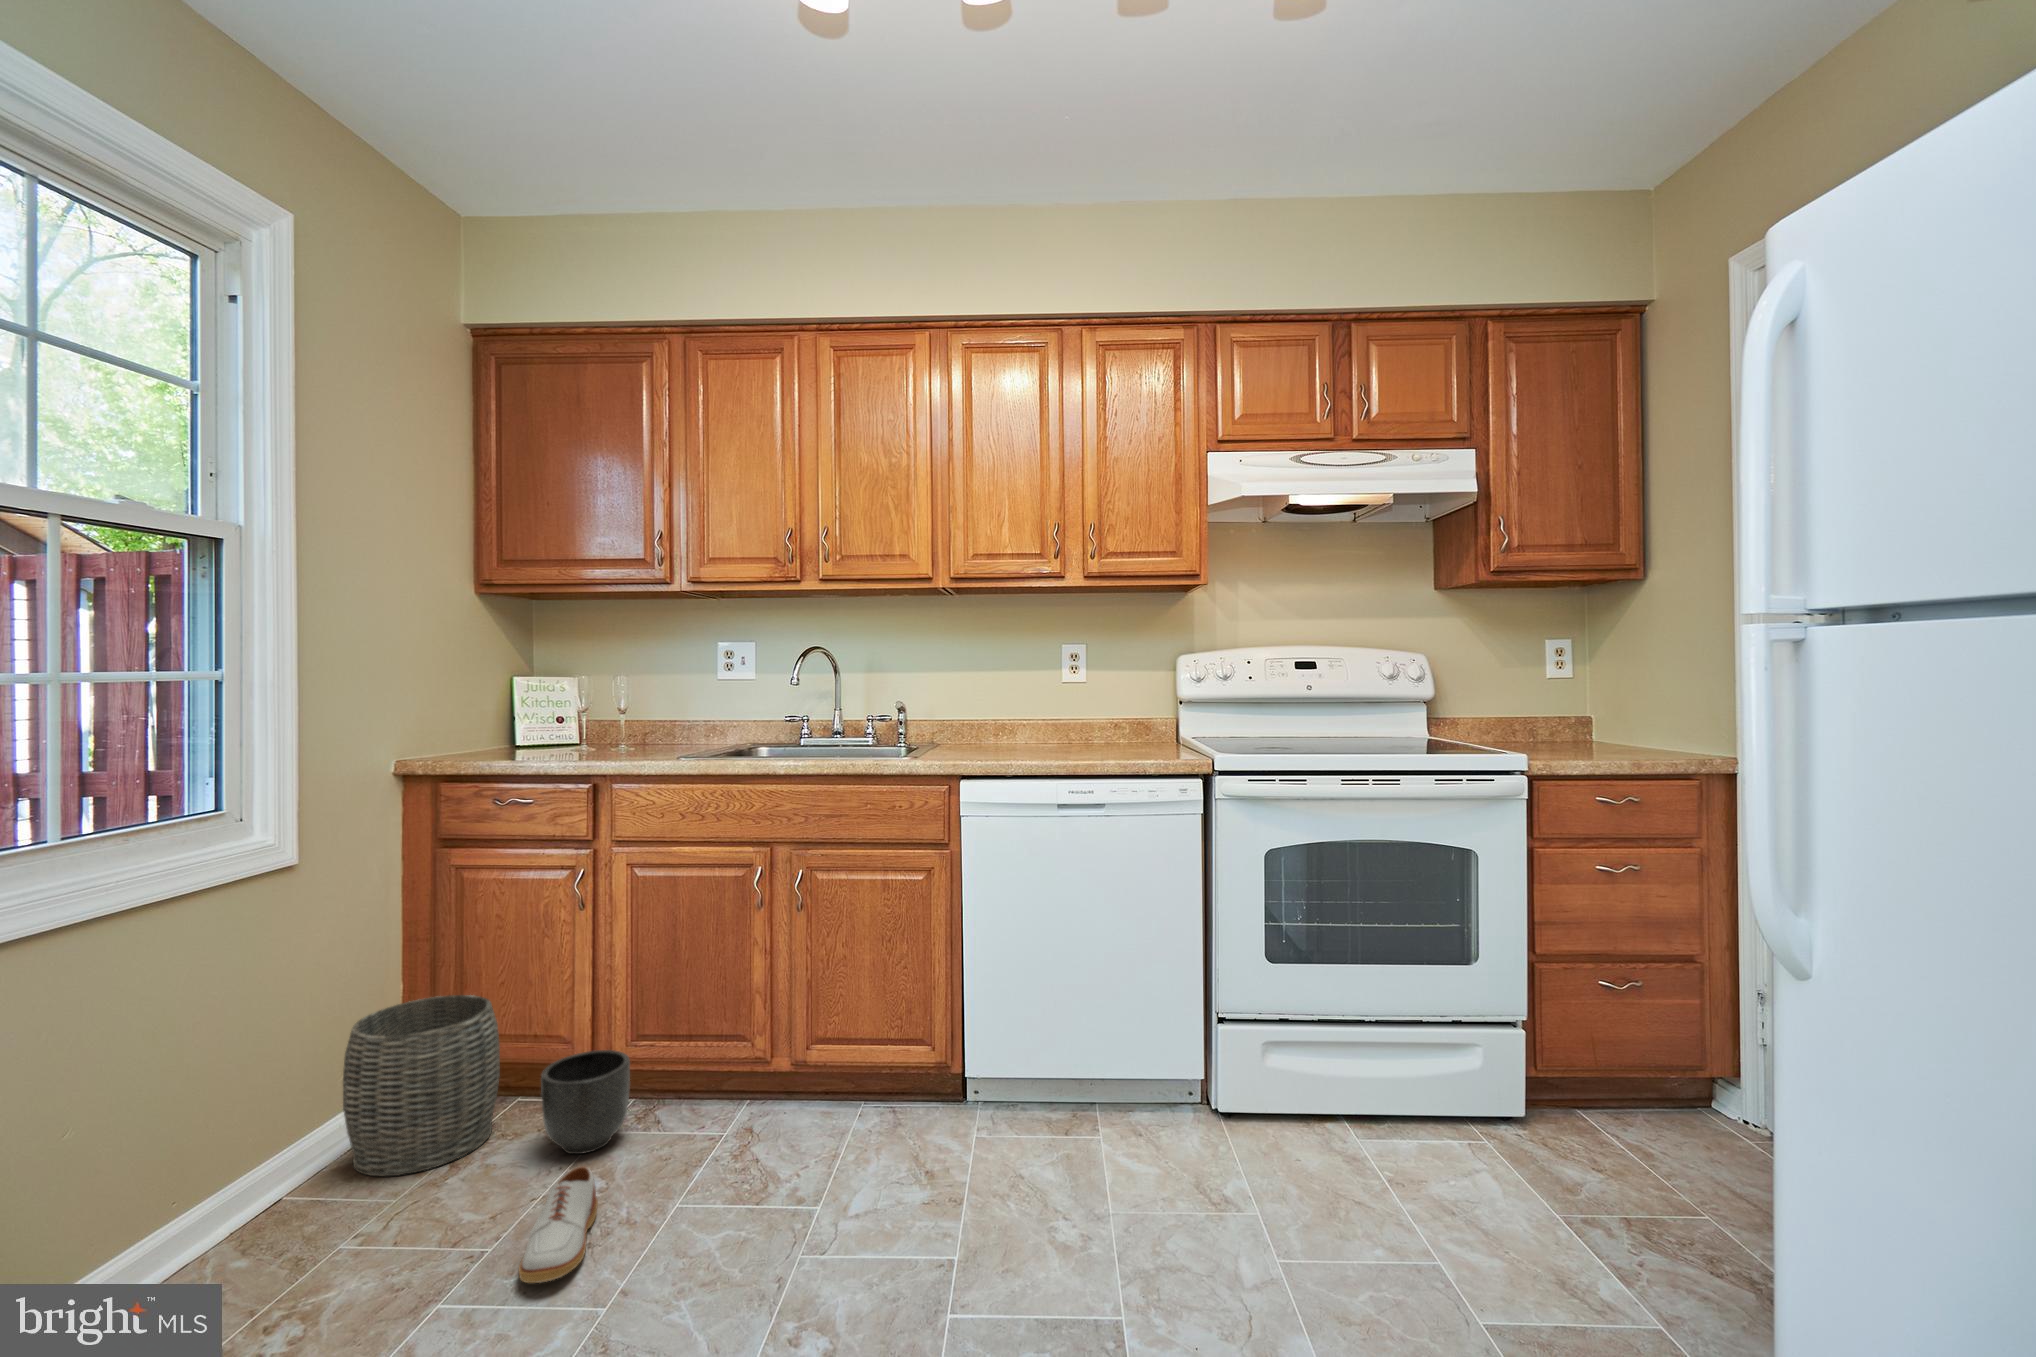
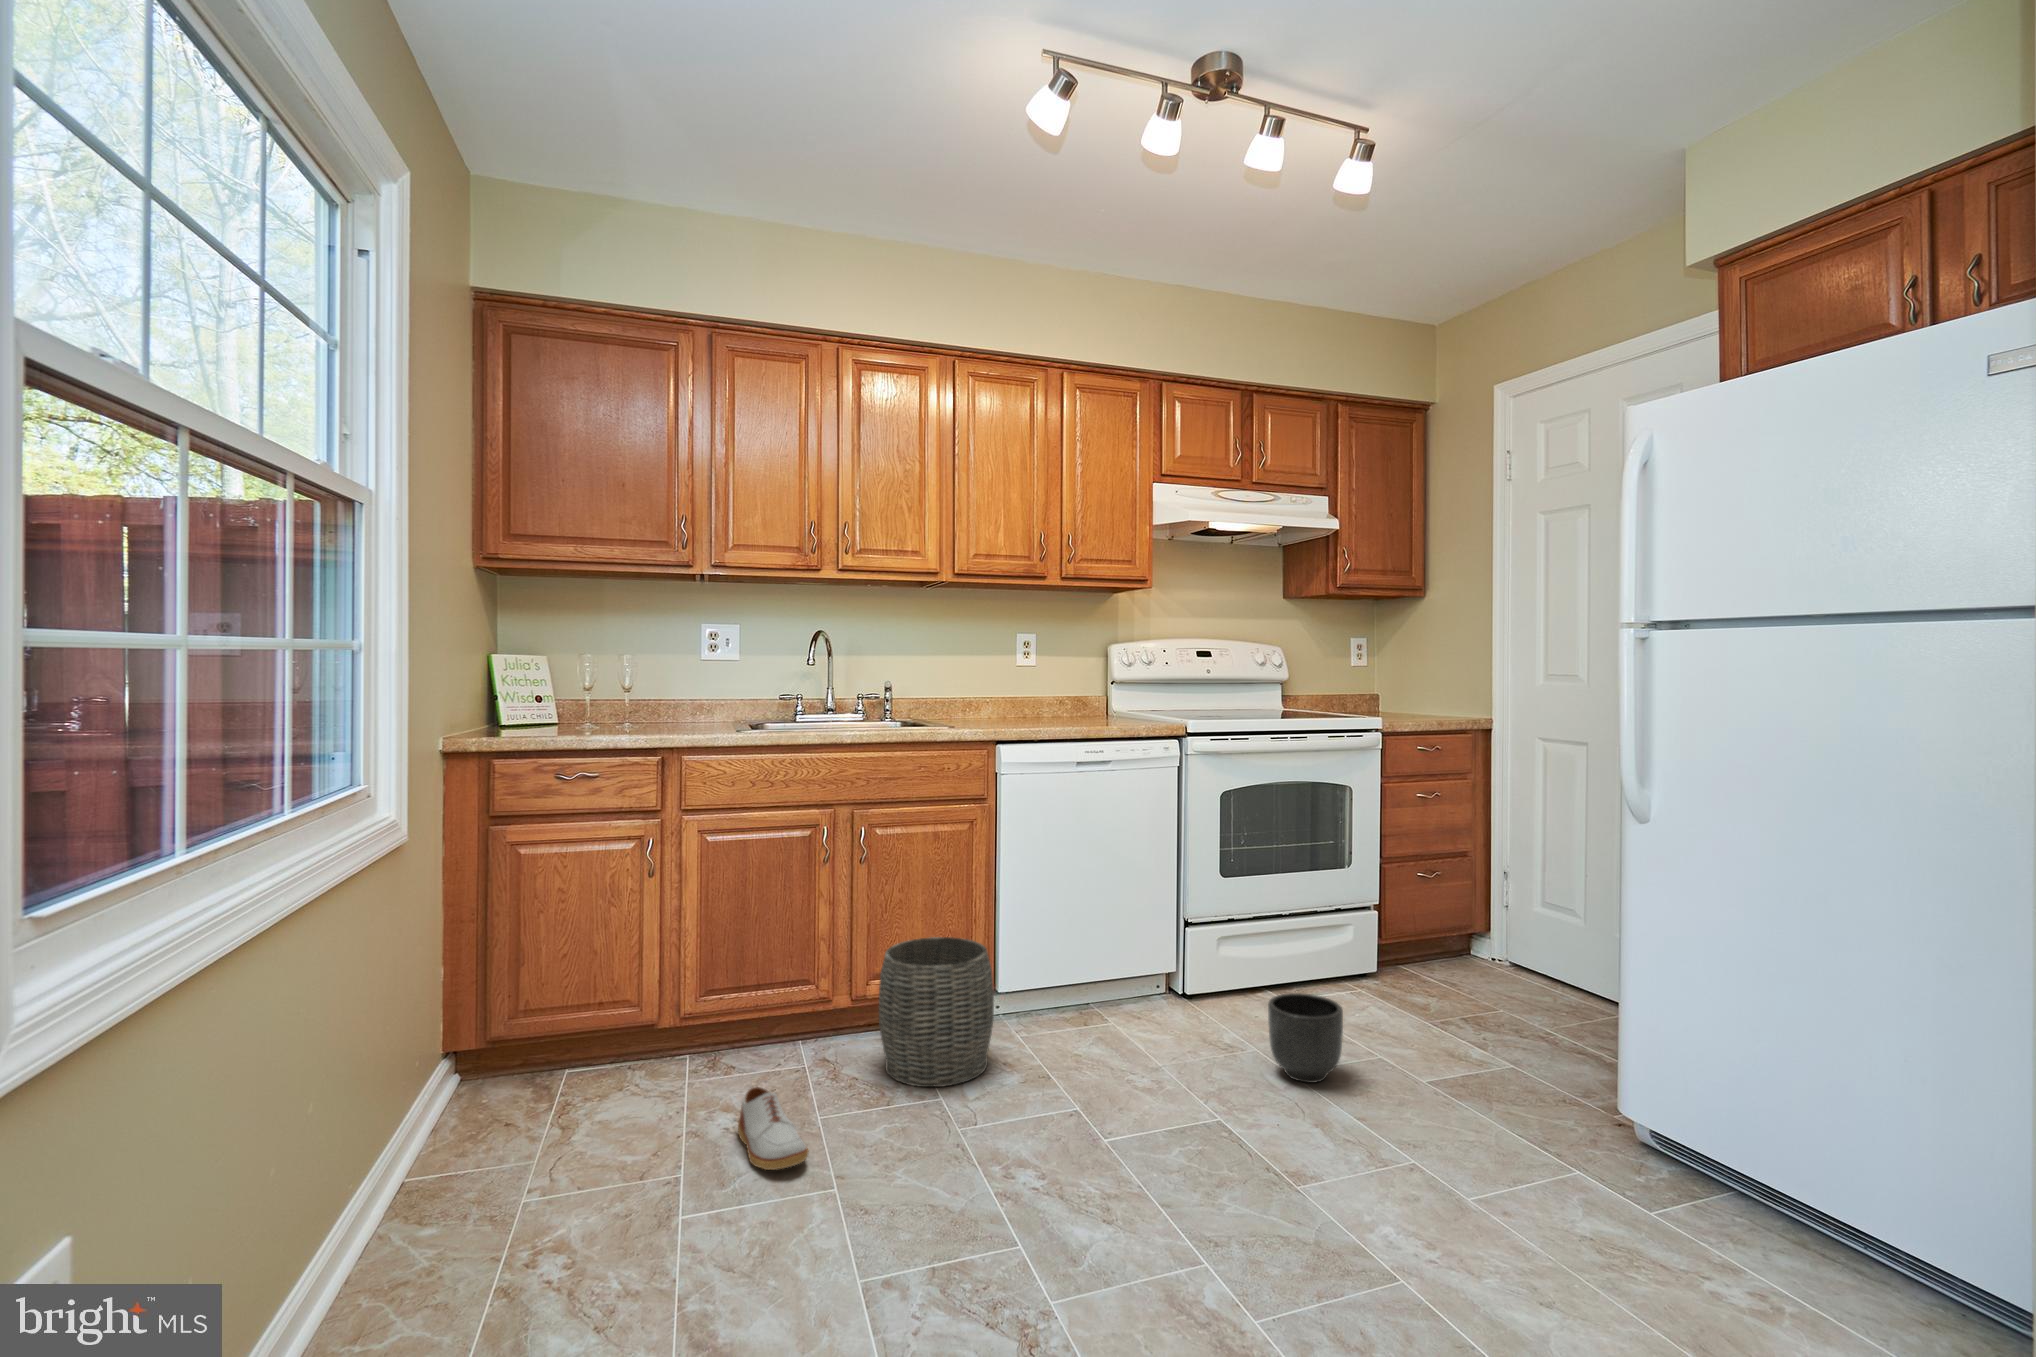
woven basket: present [343,995,500,1176] -> present [879,937,994,1087]
planter: present [541,1050,630,1154] -> present [1268,993,1343,1083]

